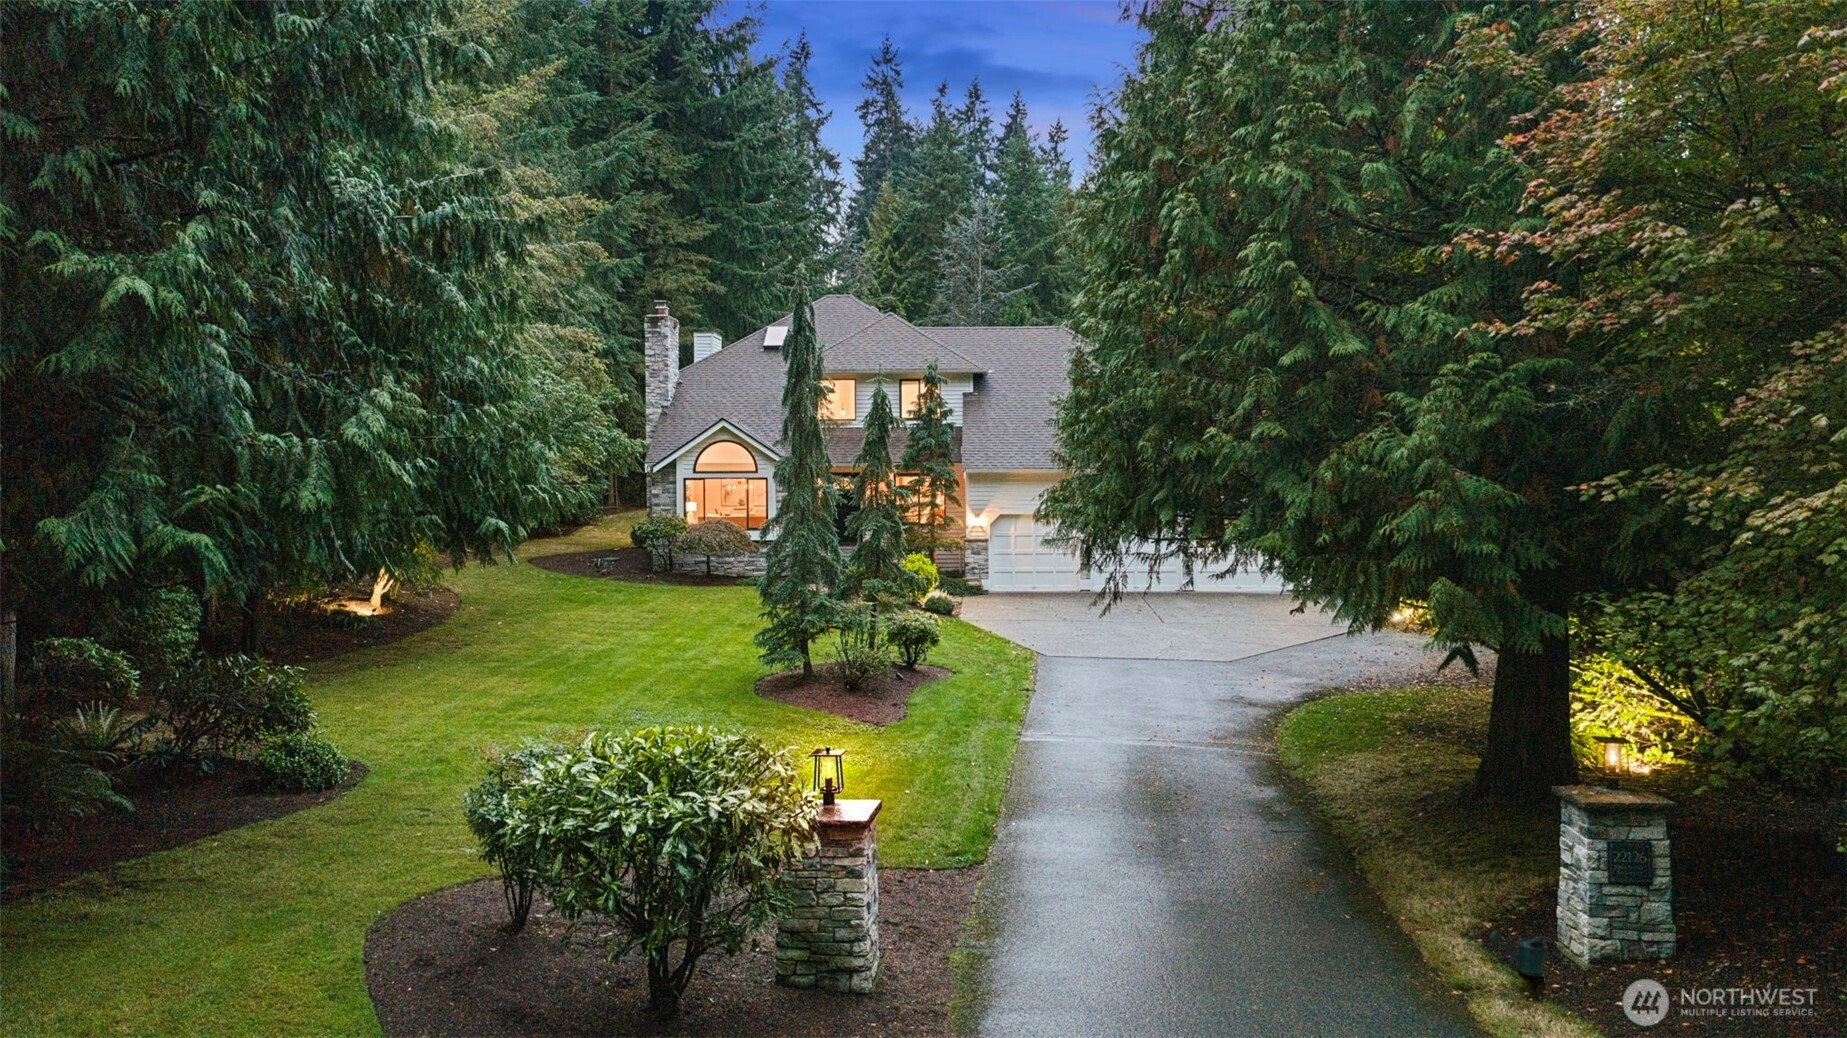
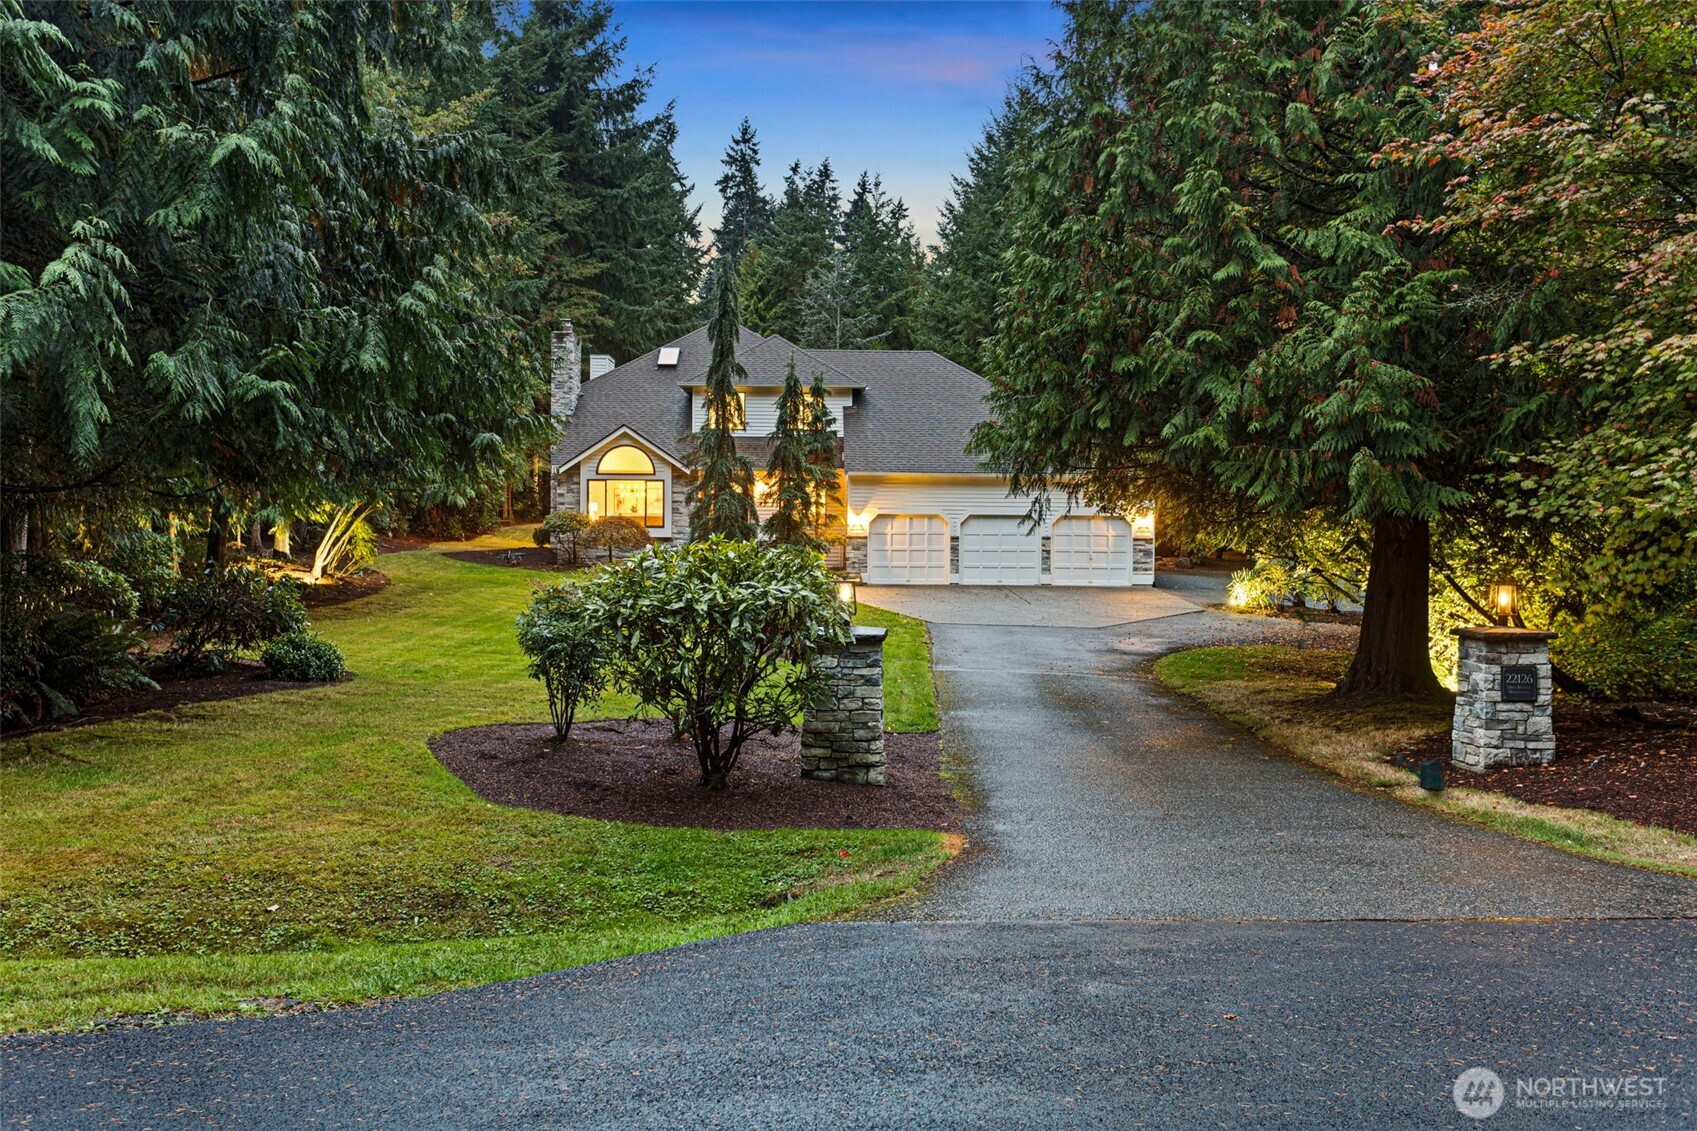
potted plant: none [1437,647,1478,694] -> present [1288,609,1320,649]

